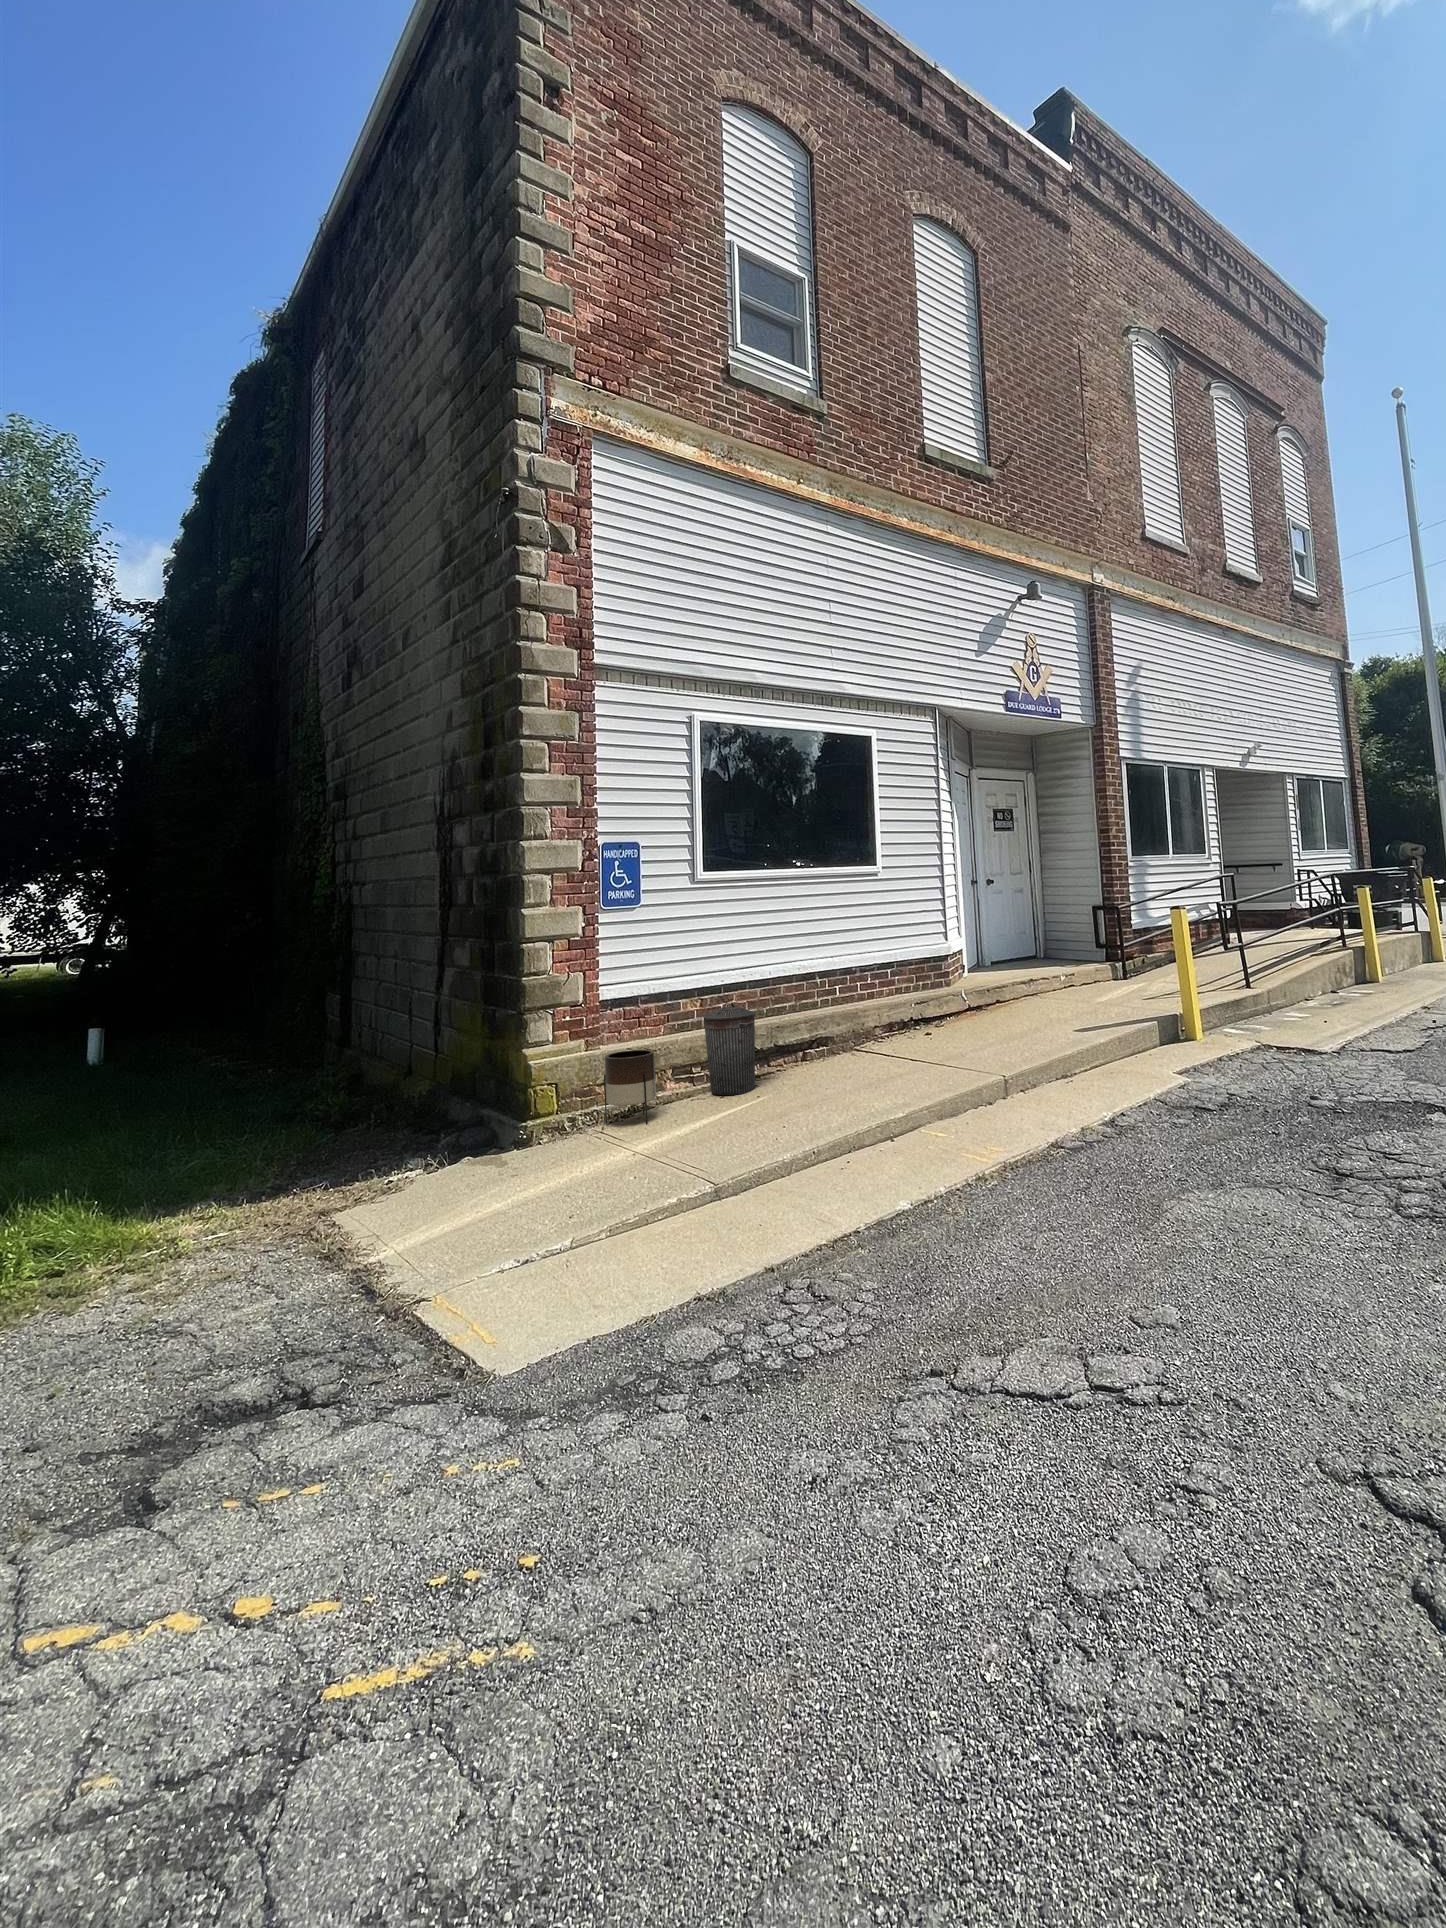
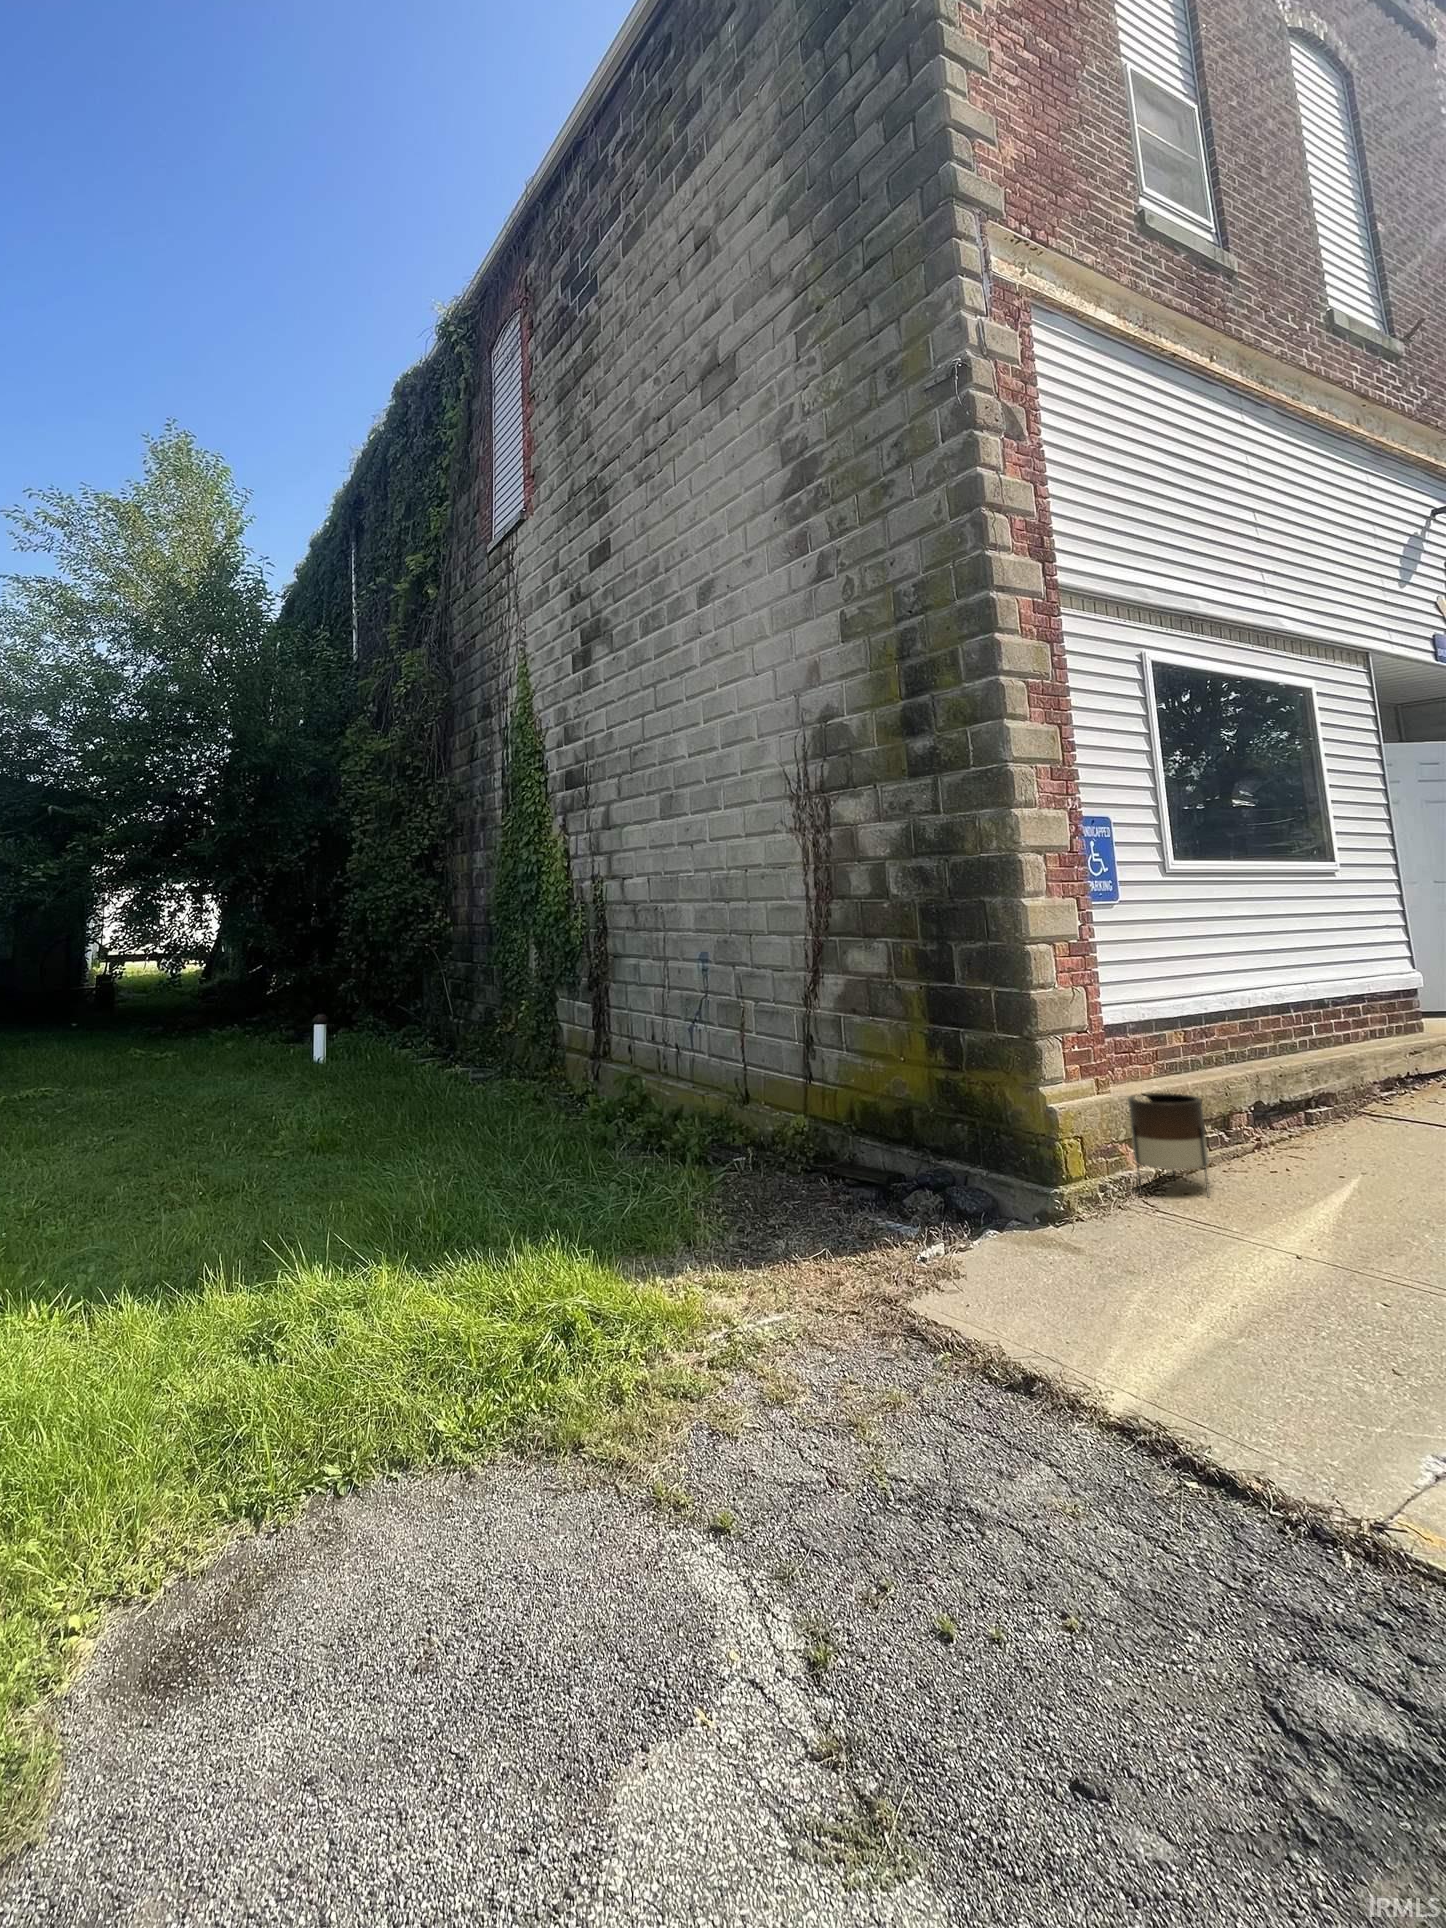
trash can: present [704,1003,755,1095] -> none [1214,1034,1306,1162]

